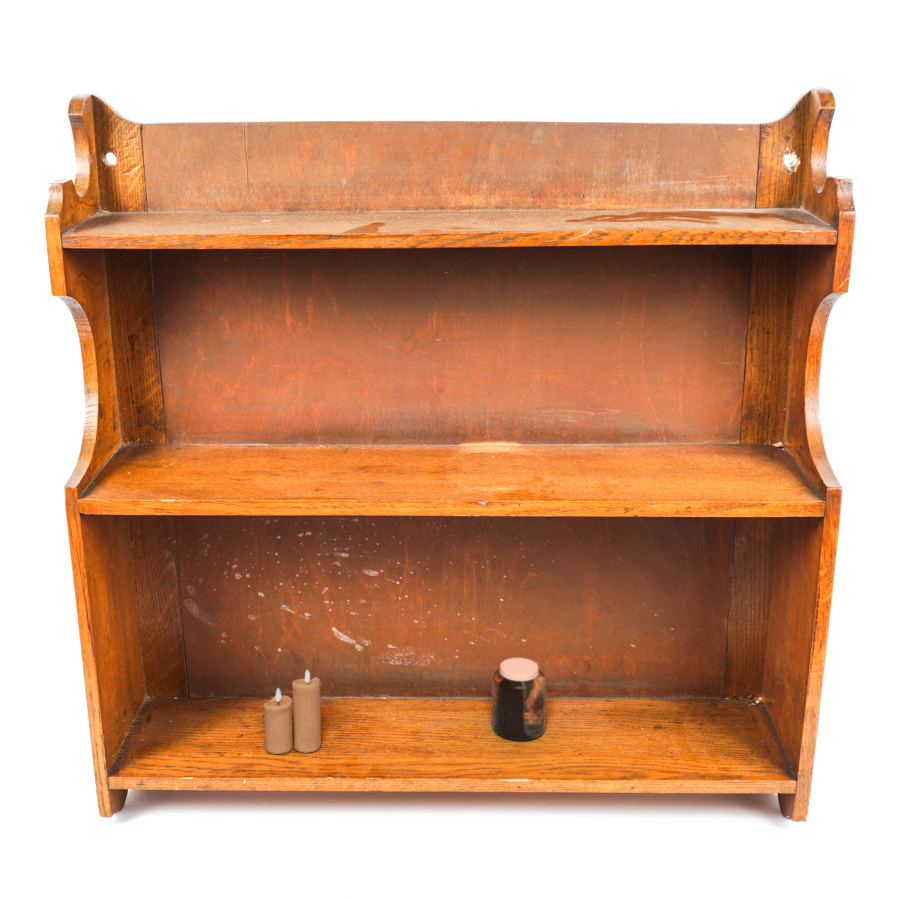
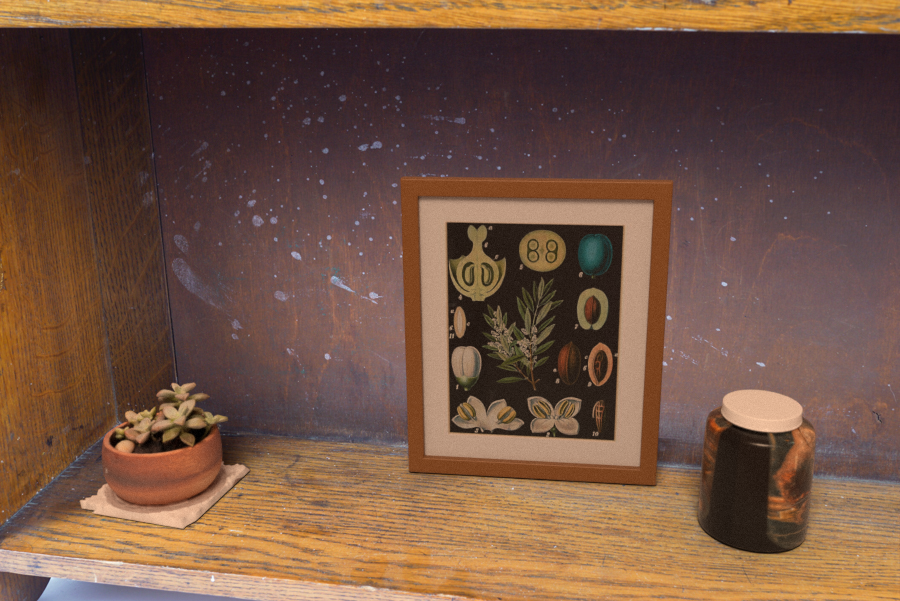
picture frame: none [328,553,470,714] -> present [400,176,673,485]
candle: present [264,670,321,754] -> none [264,378,371,535]
succulent plant: none [154,674,243,757] -> present [80,383,250,529]

